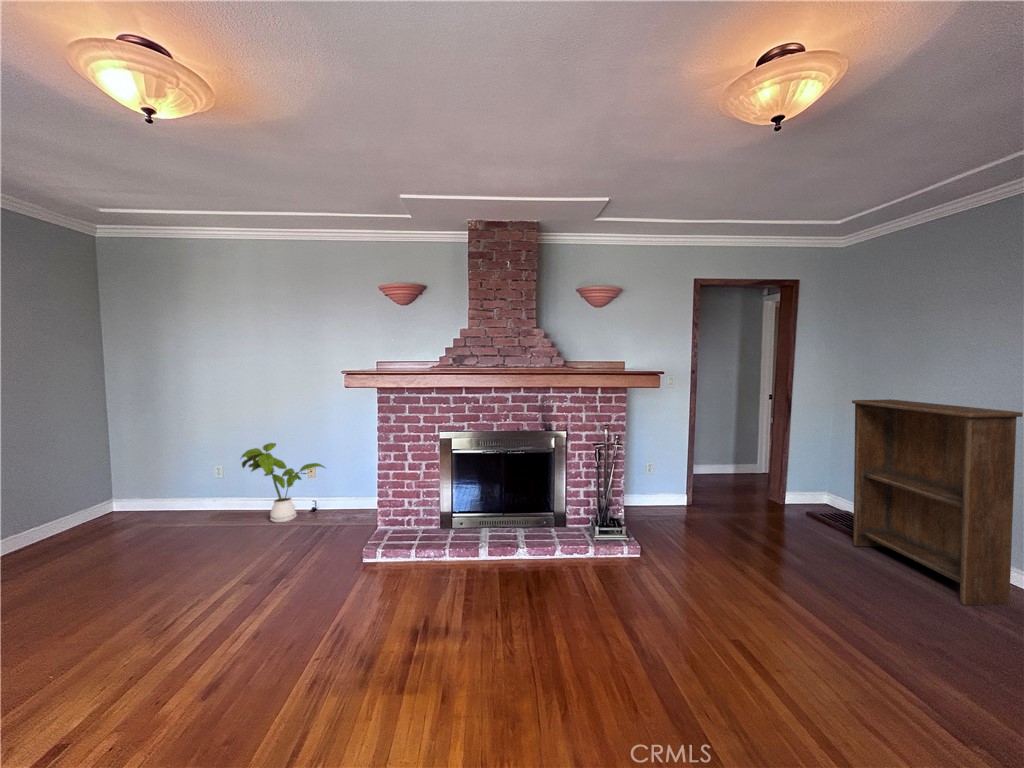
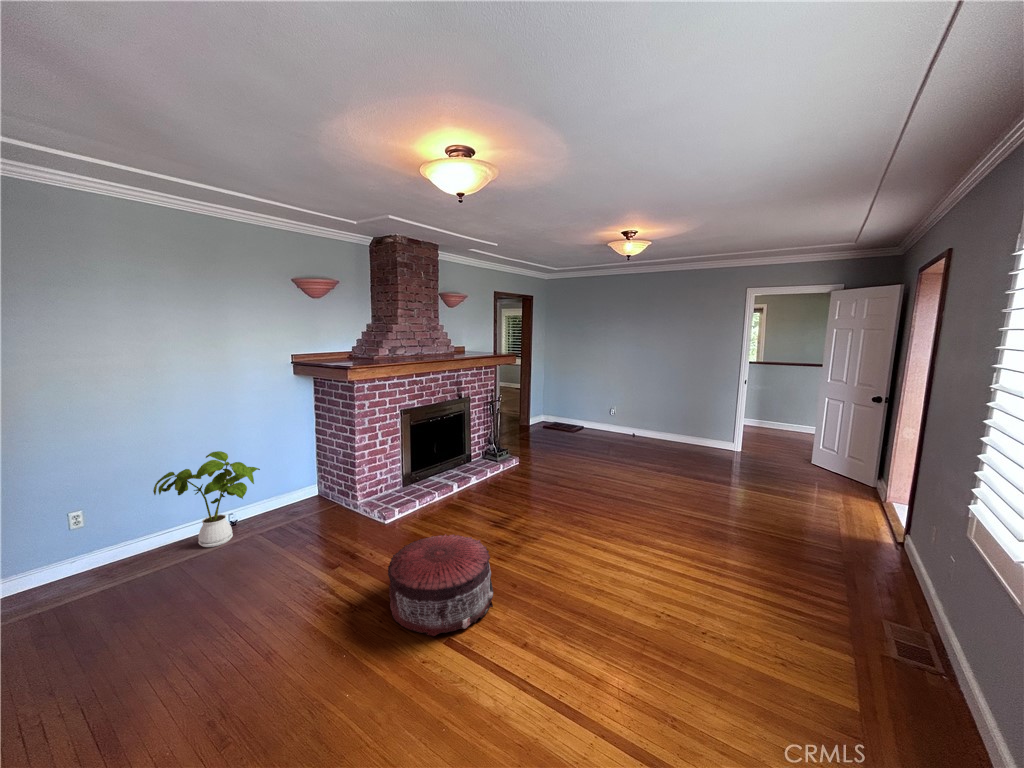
bookshelf: present [852,399,1023,605] -> none [578,366,638,443]
pouf: none [83,572,244,703] -> present [388,534,493,636]

